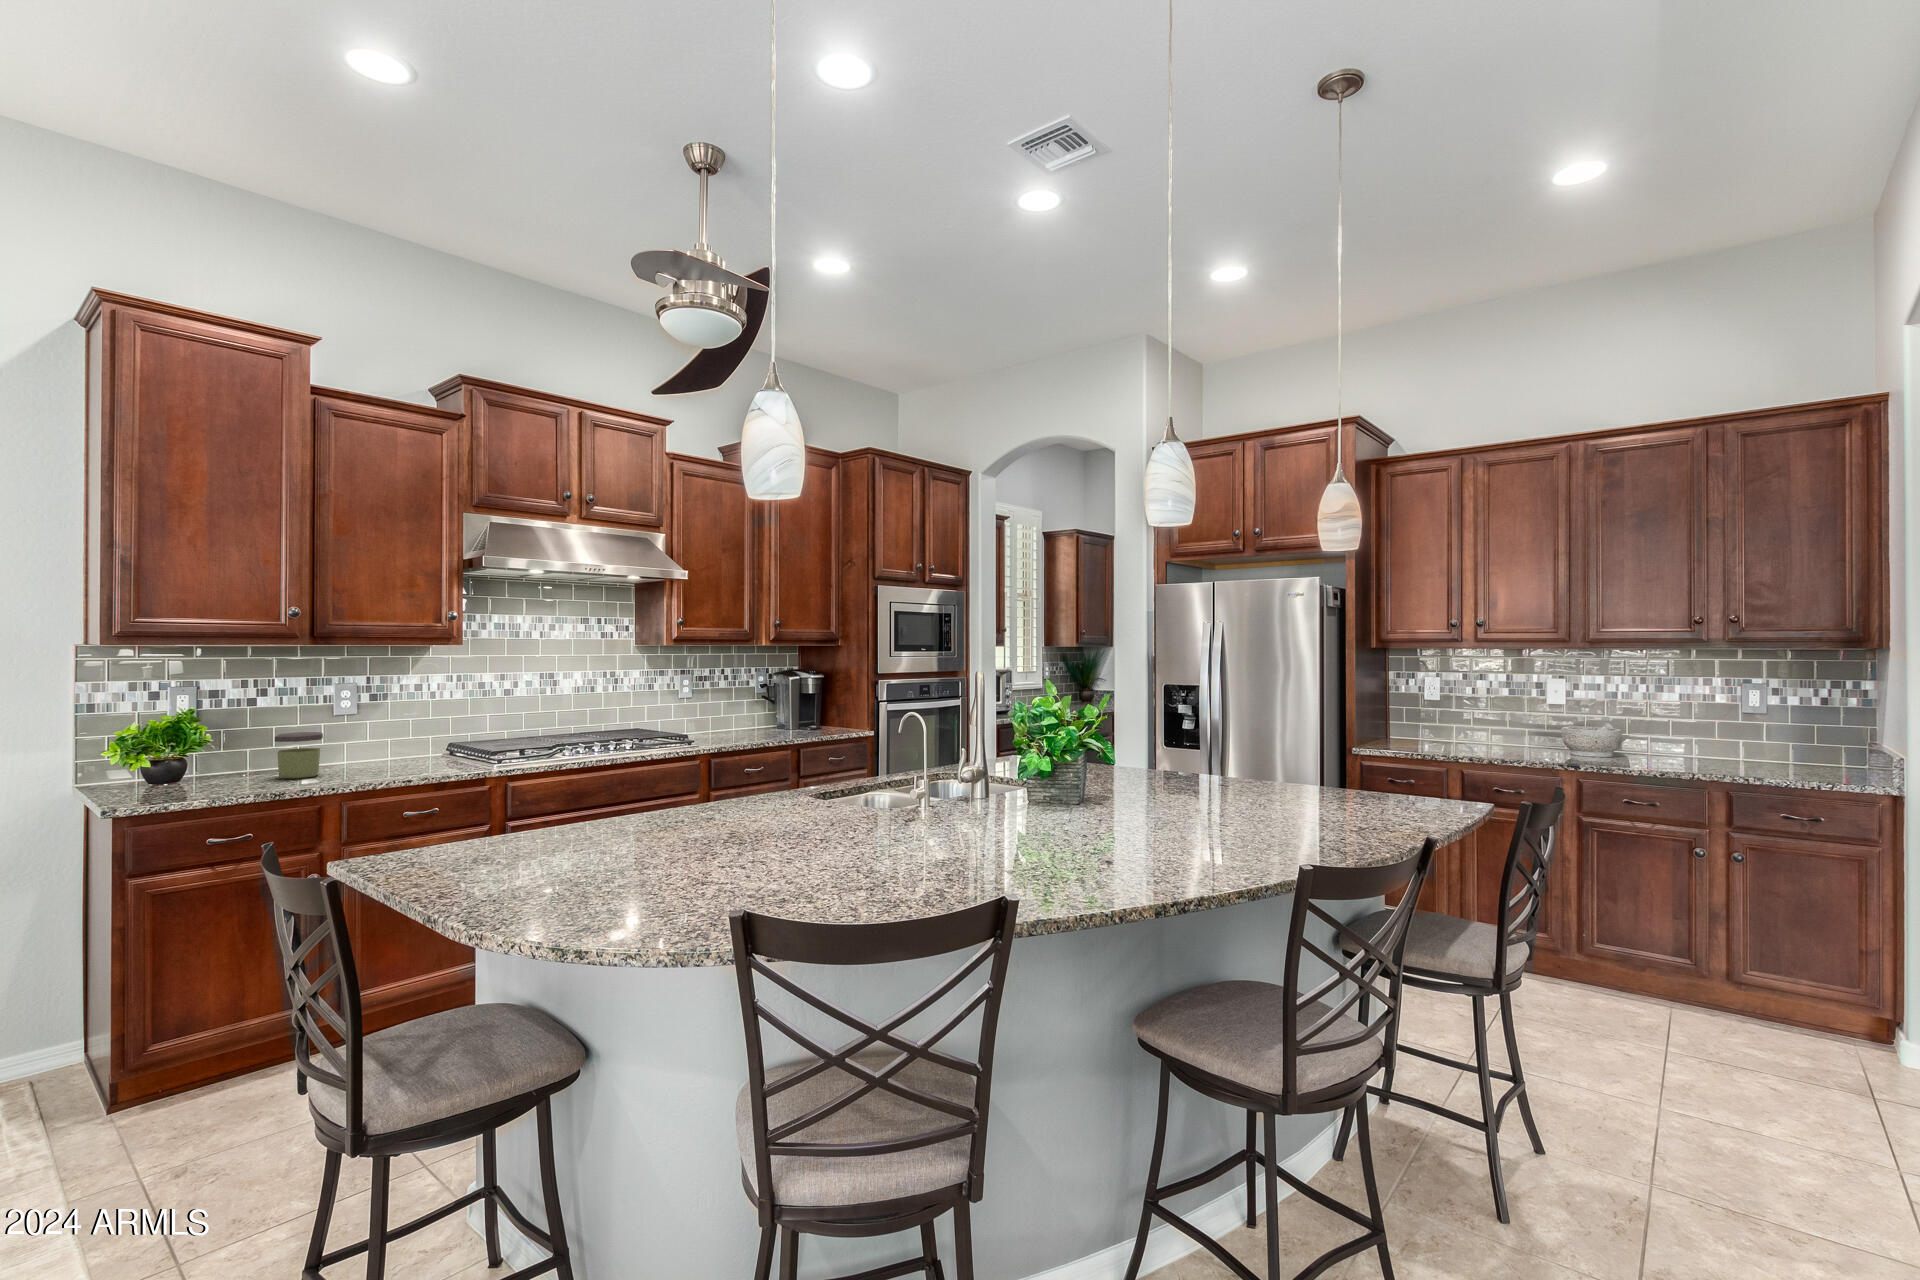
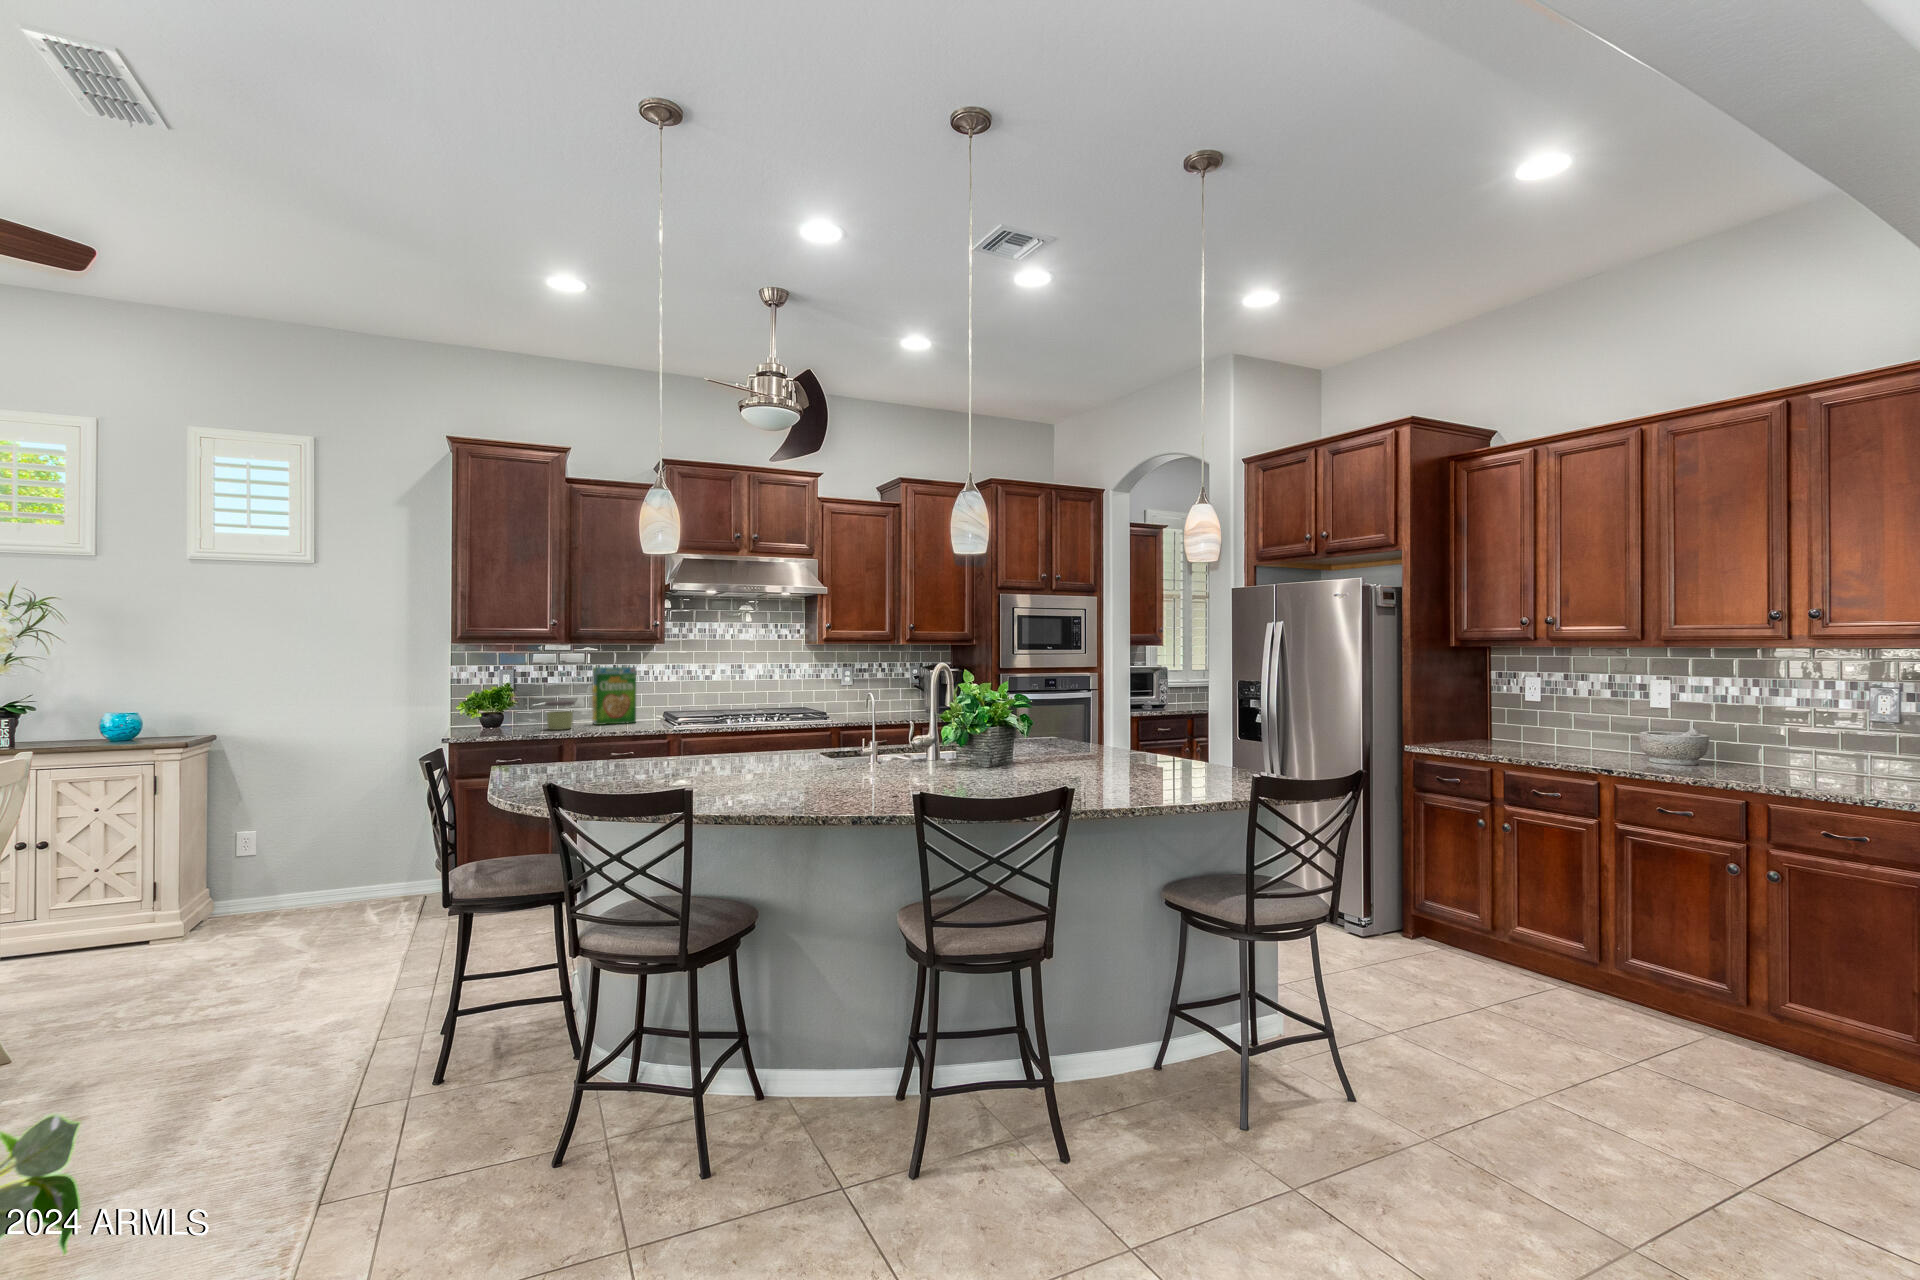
cereal box: none [340,679,411,767] -> present [592,667,636,725]

